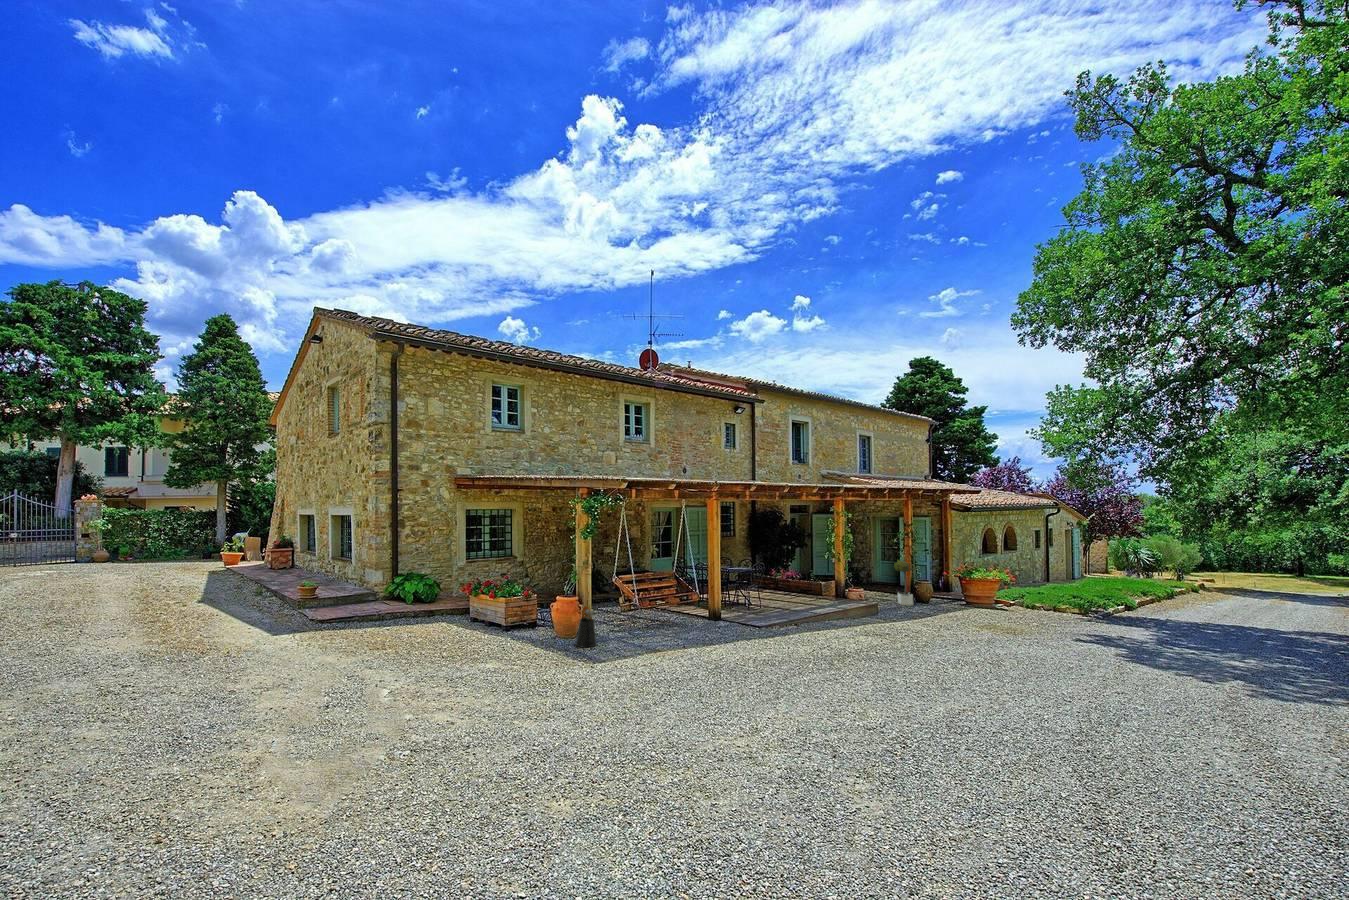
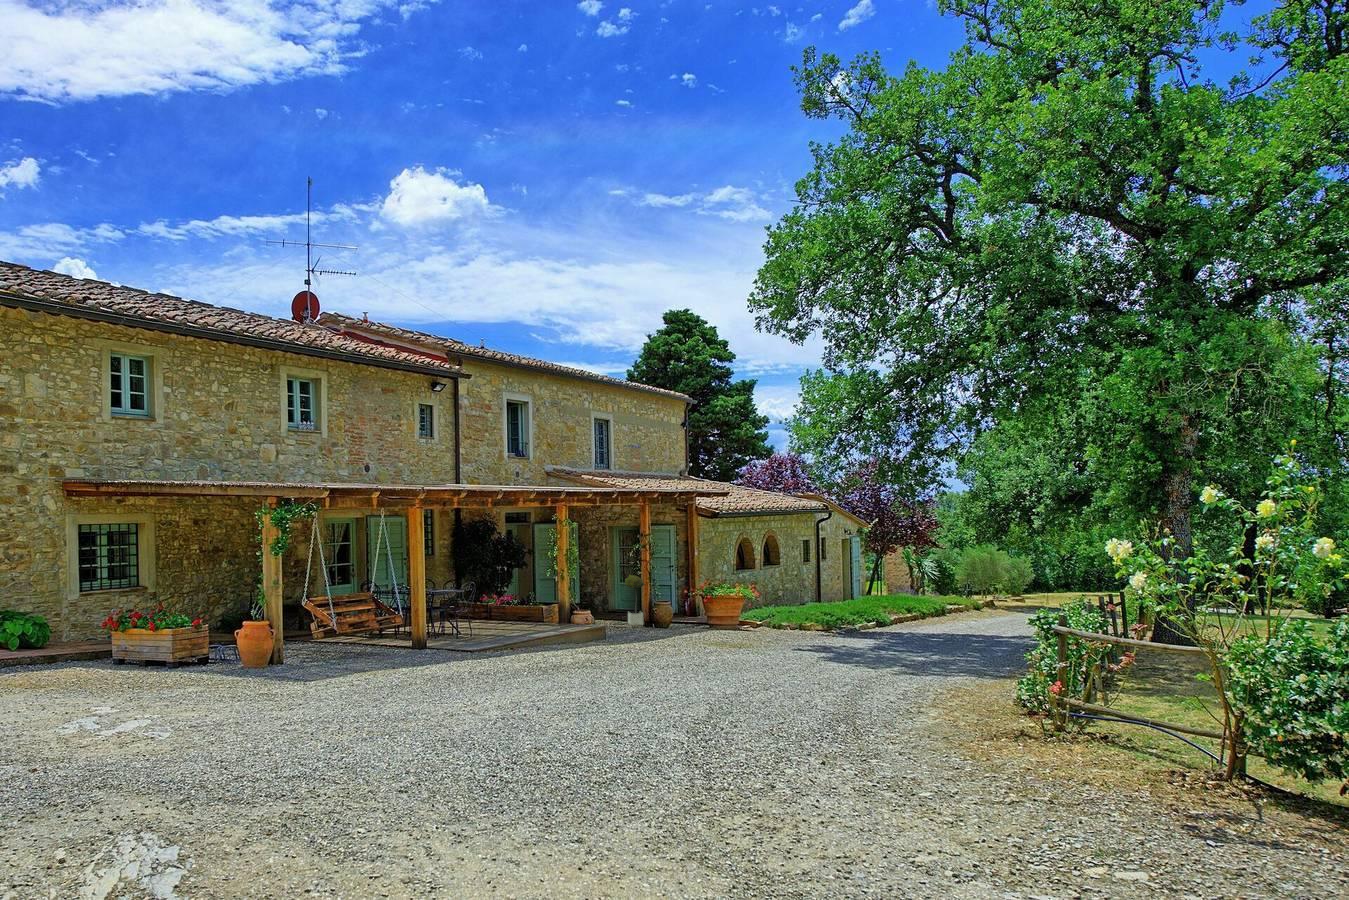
watering can: present [576,606,597,647] -> none [267,627,293,670]

